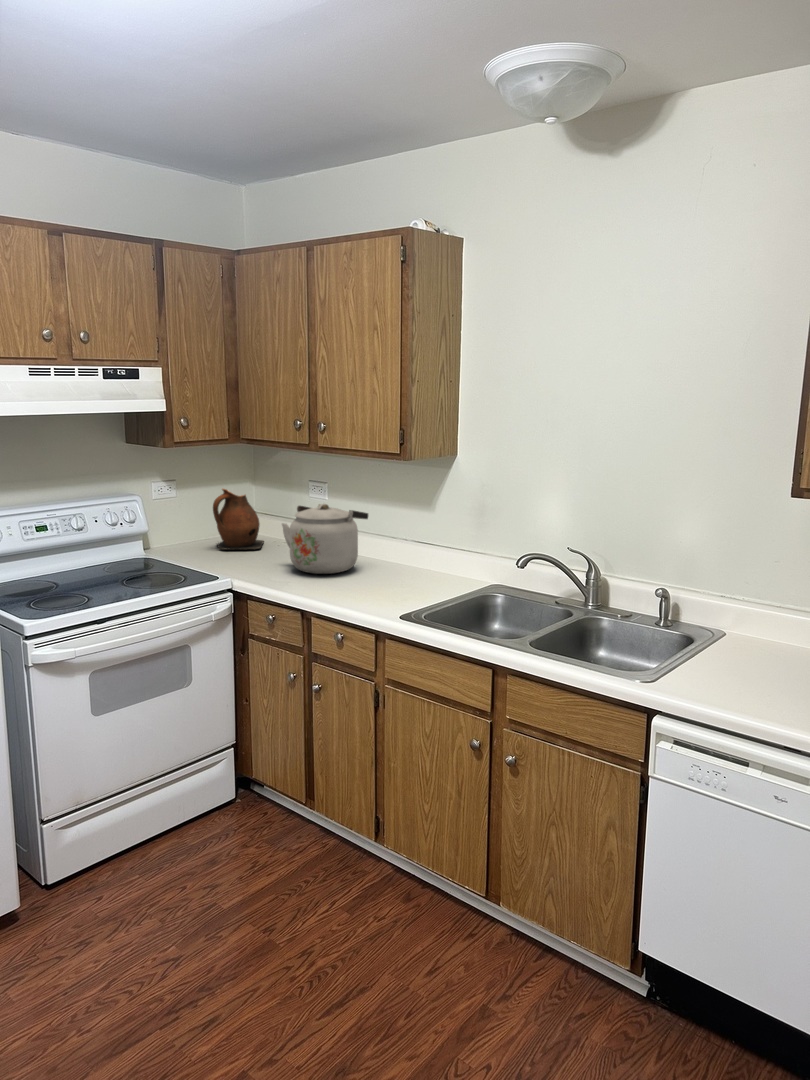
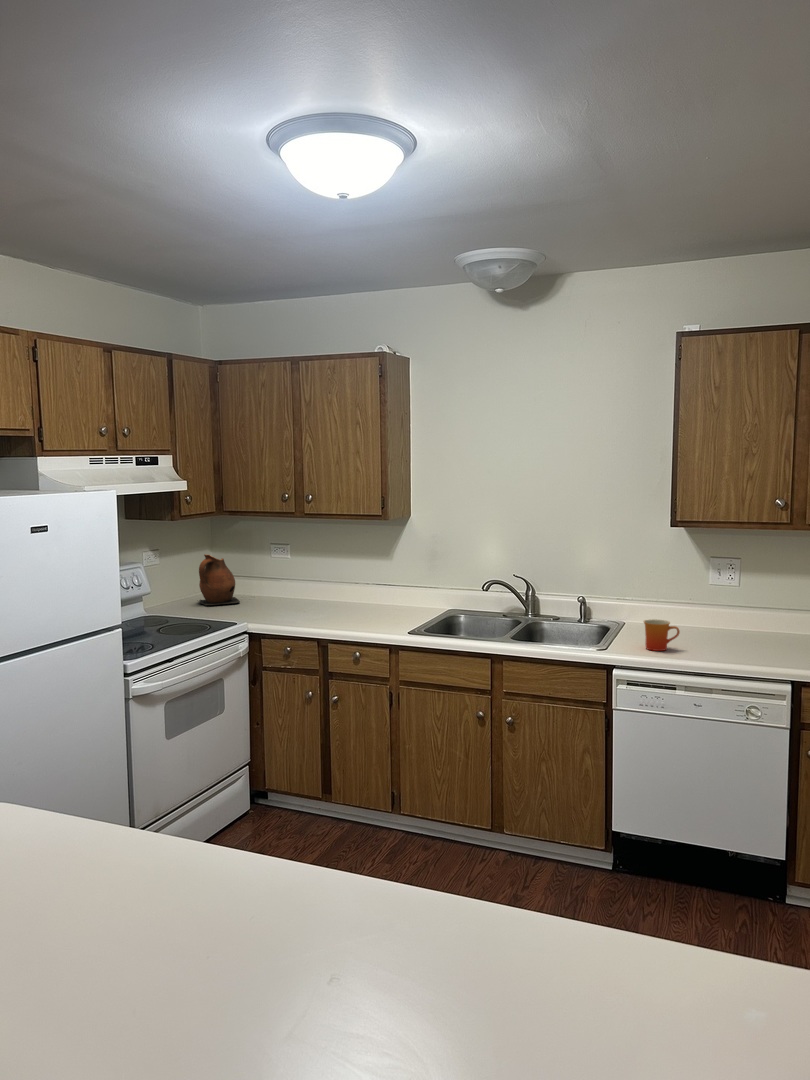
kettle: present [282,504,368,574] -> none [272,559,341,614]
mug: none [714,645,772,698] -> present [644,619,680,651]

